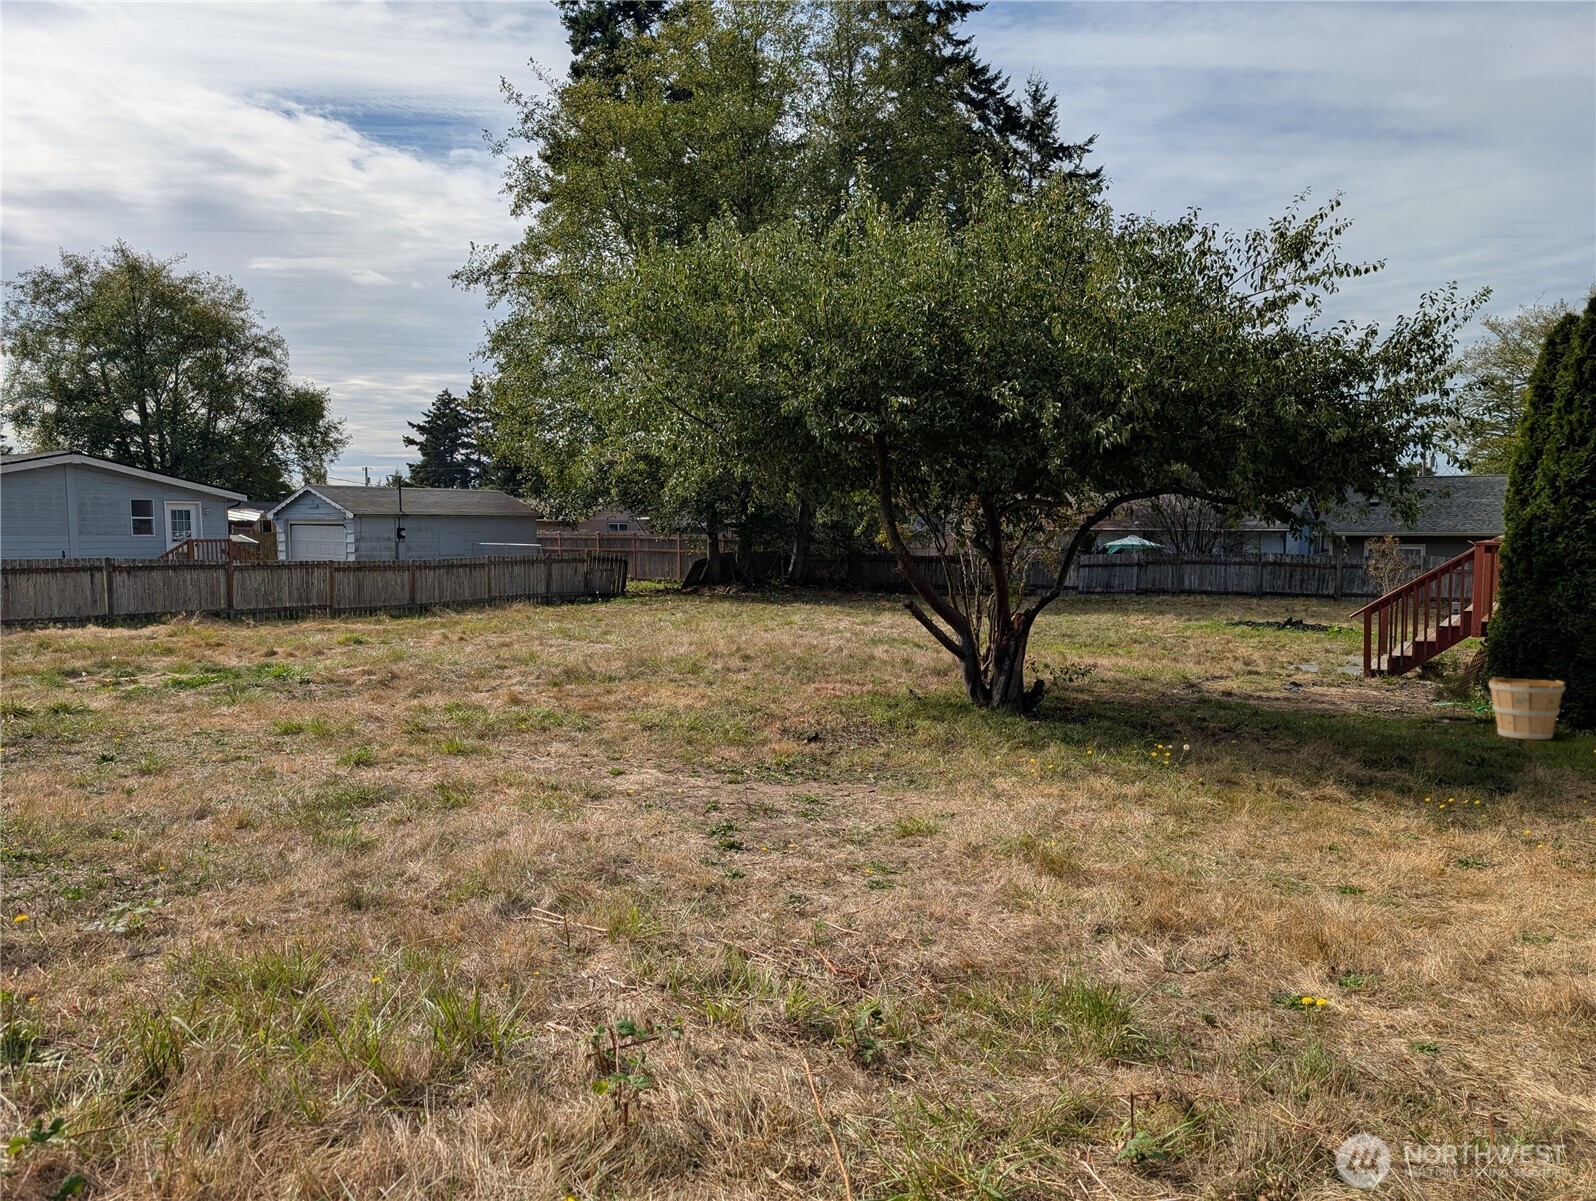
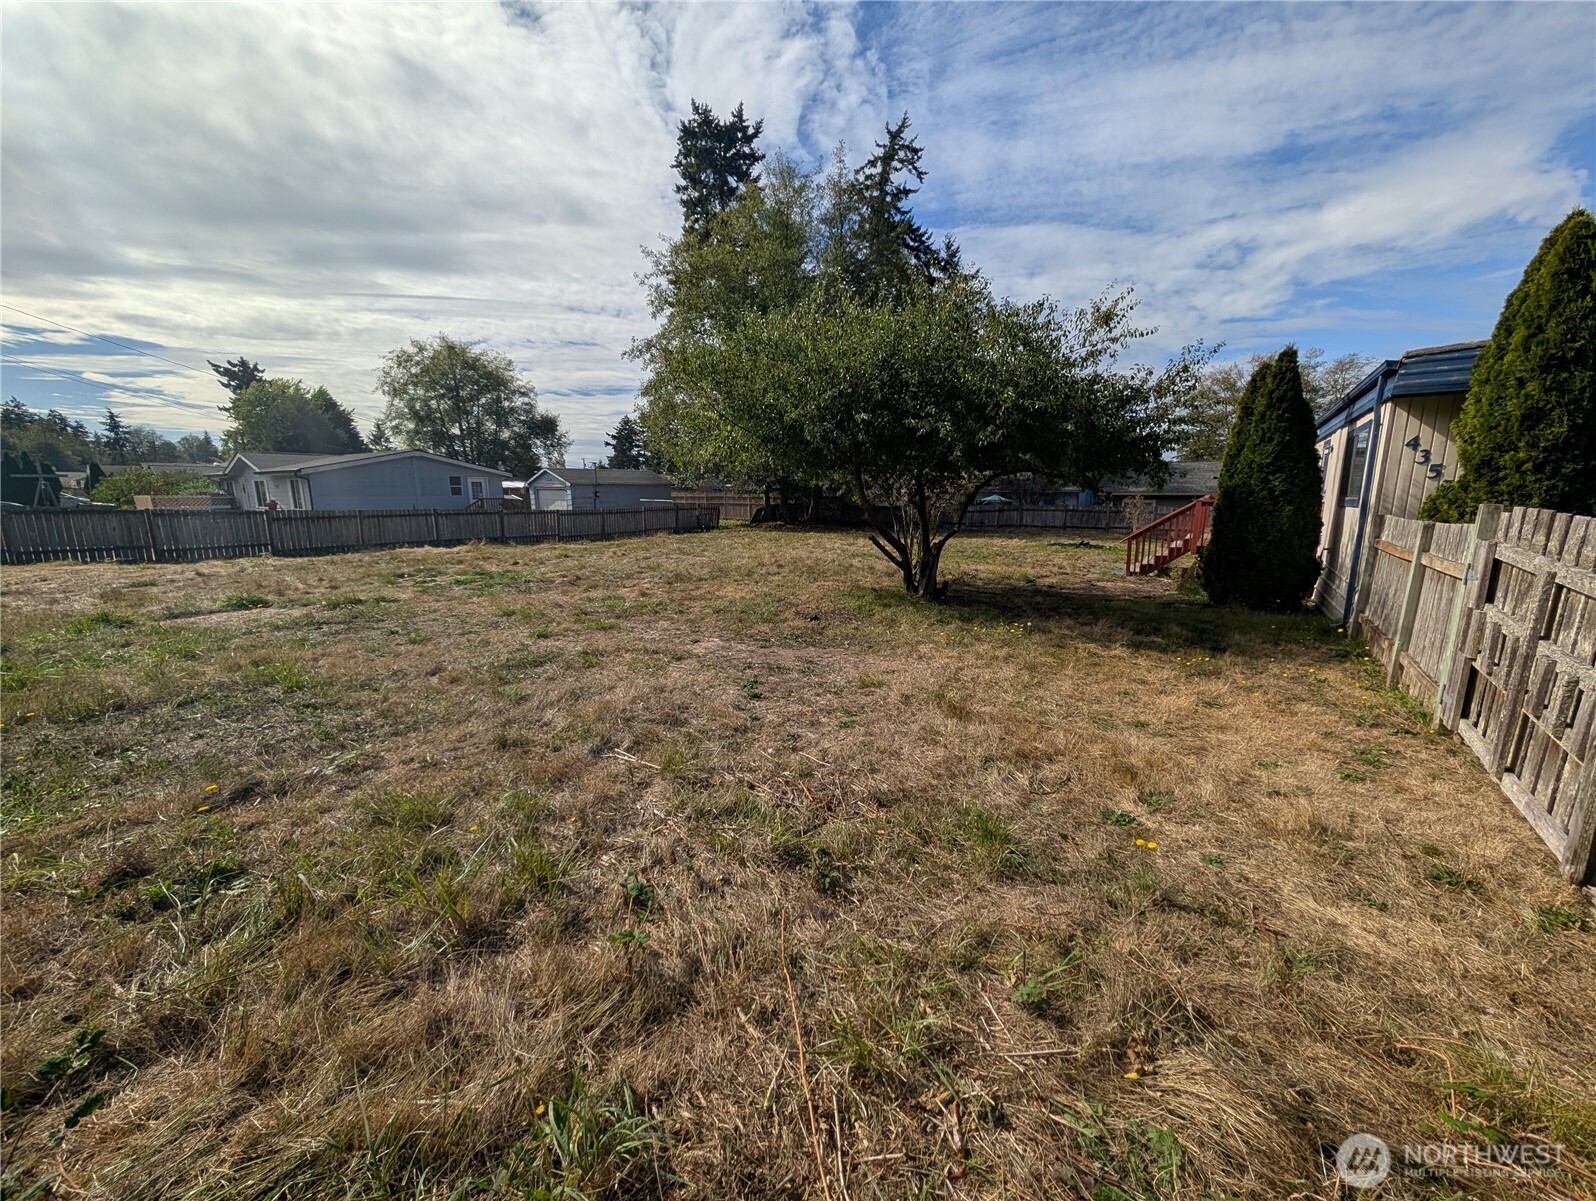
wooden bucket: present [1489,677,1565,740] -> none [1215,581,1262,619]

